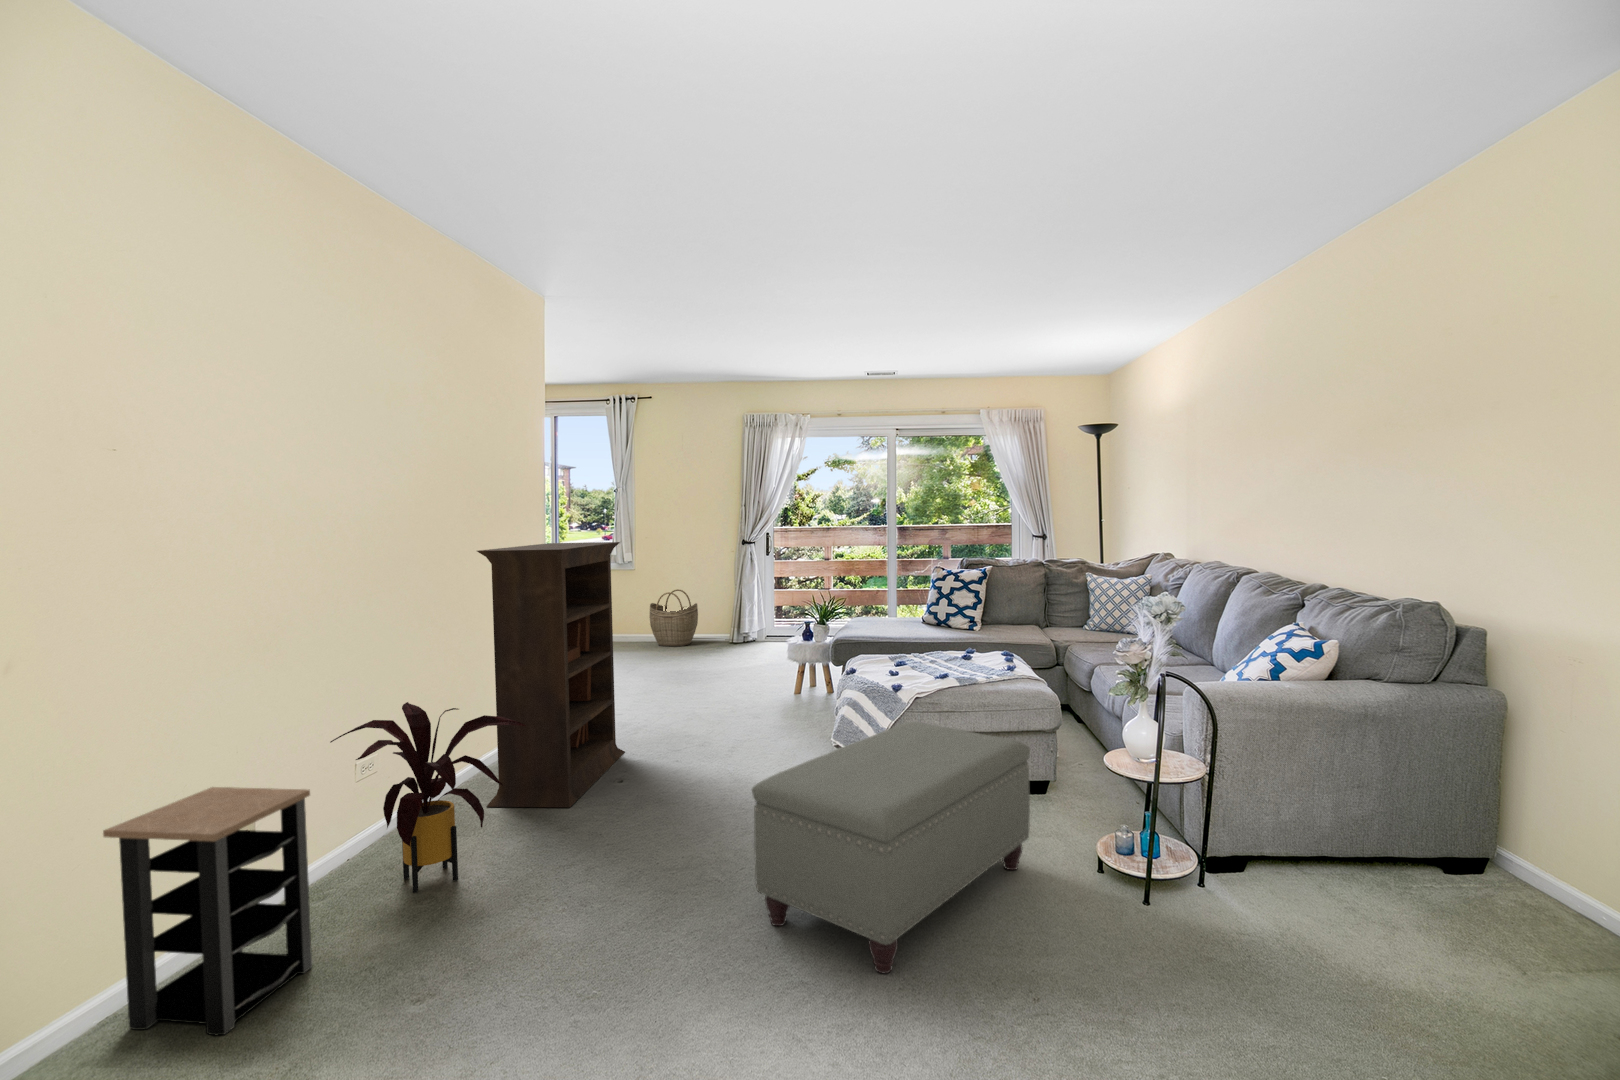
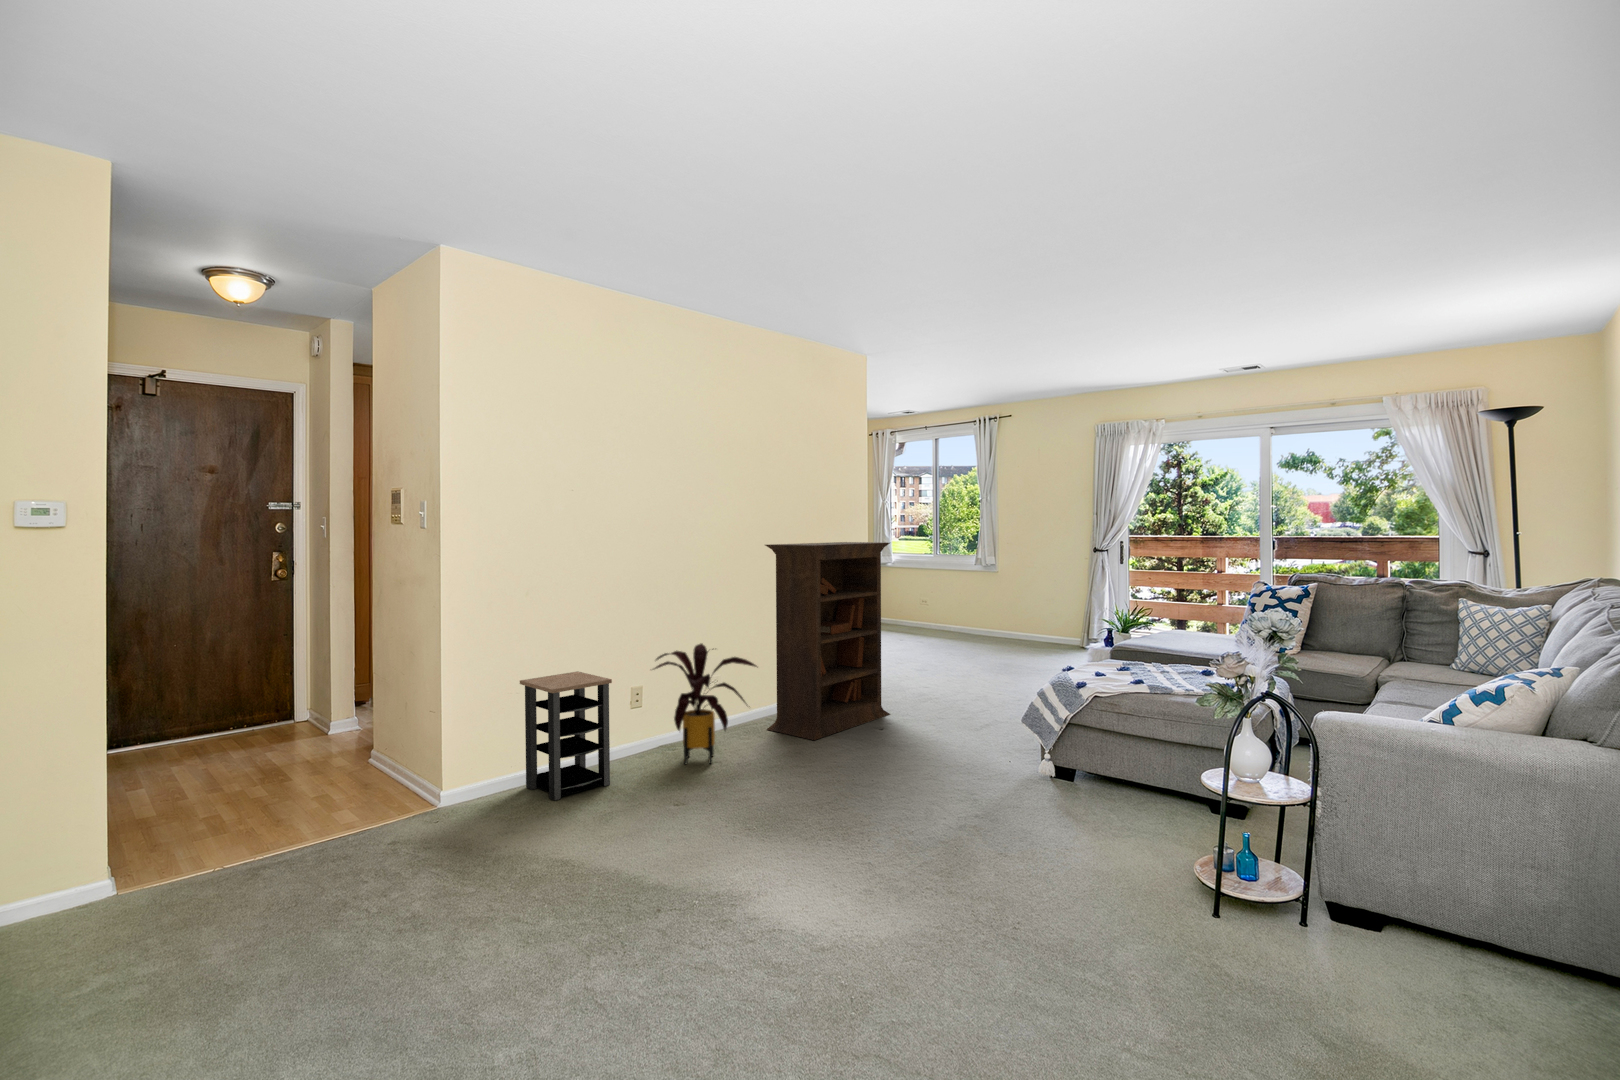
woven basket: present [649,589,698,646] -> none [1003,592,1049,645]
ottoman: present [752,722,1030,973] -> none [850,709,1119,881]

